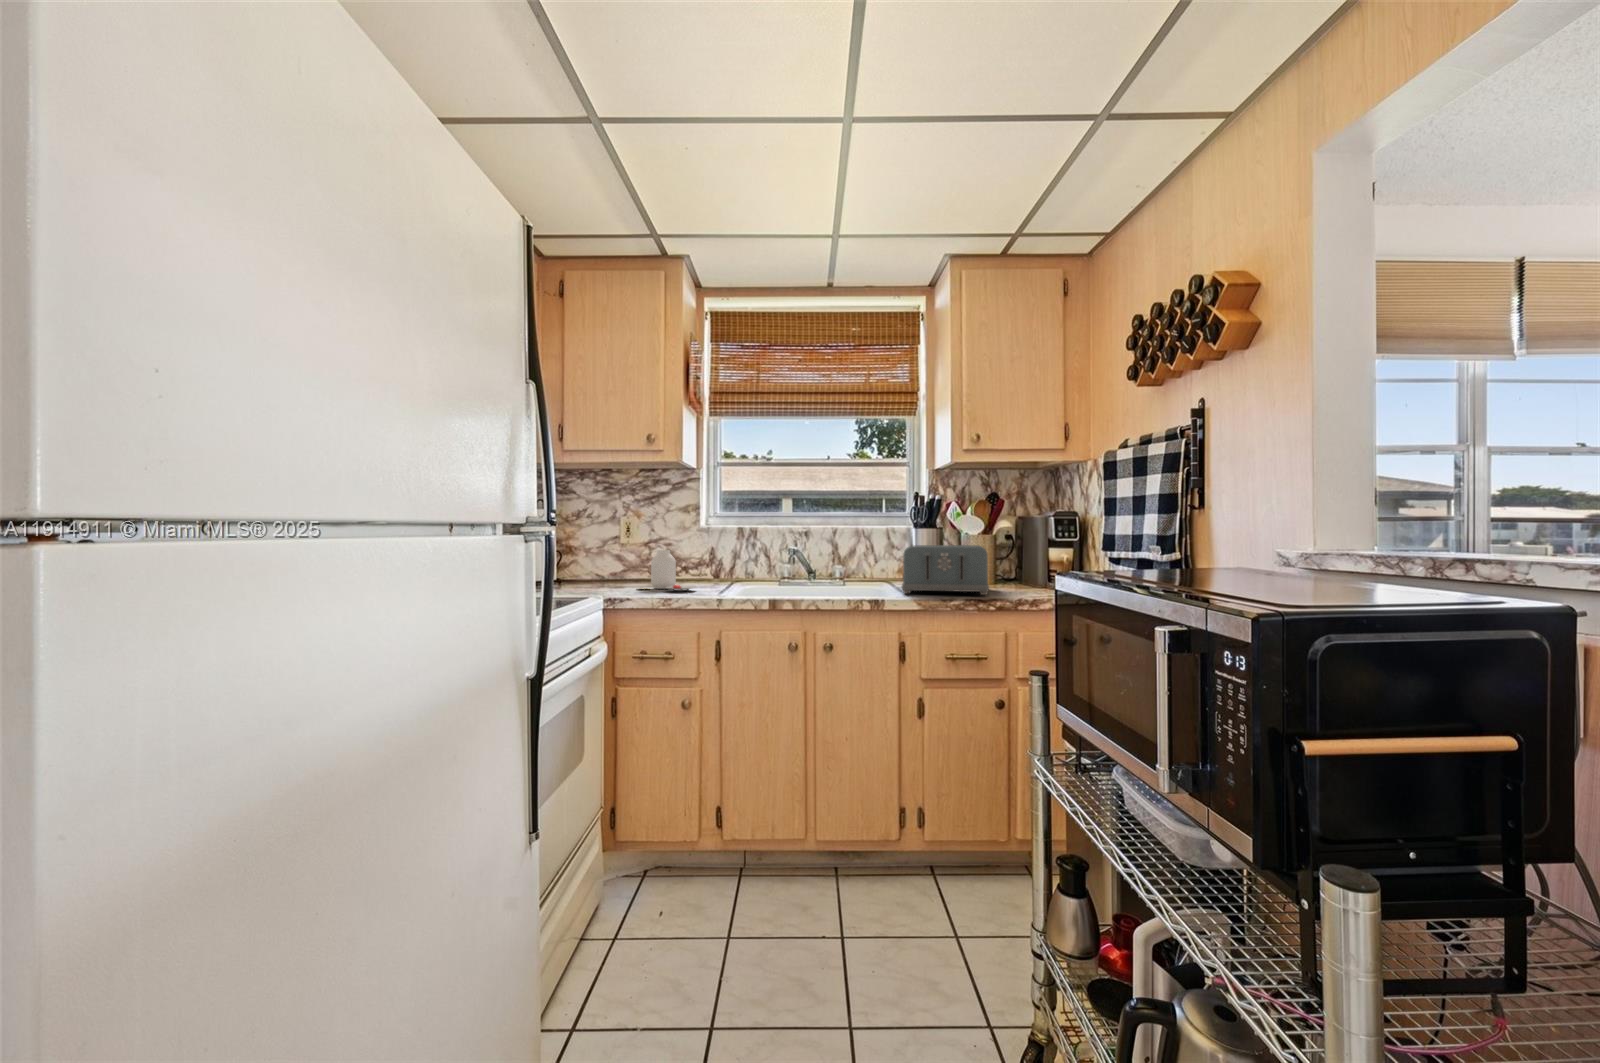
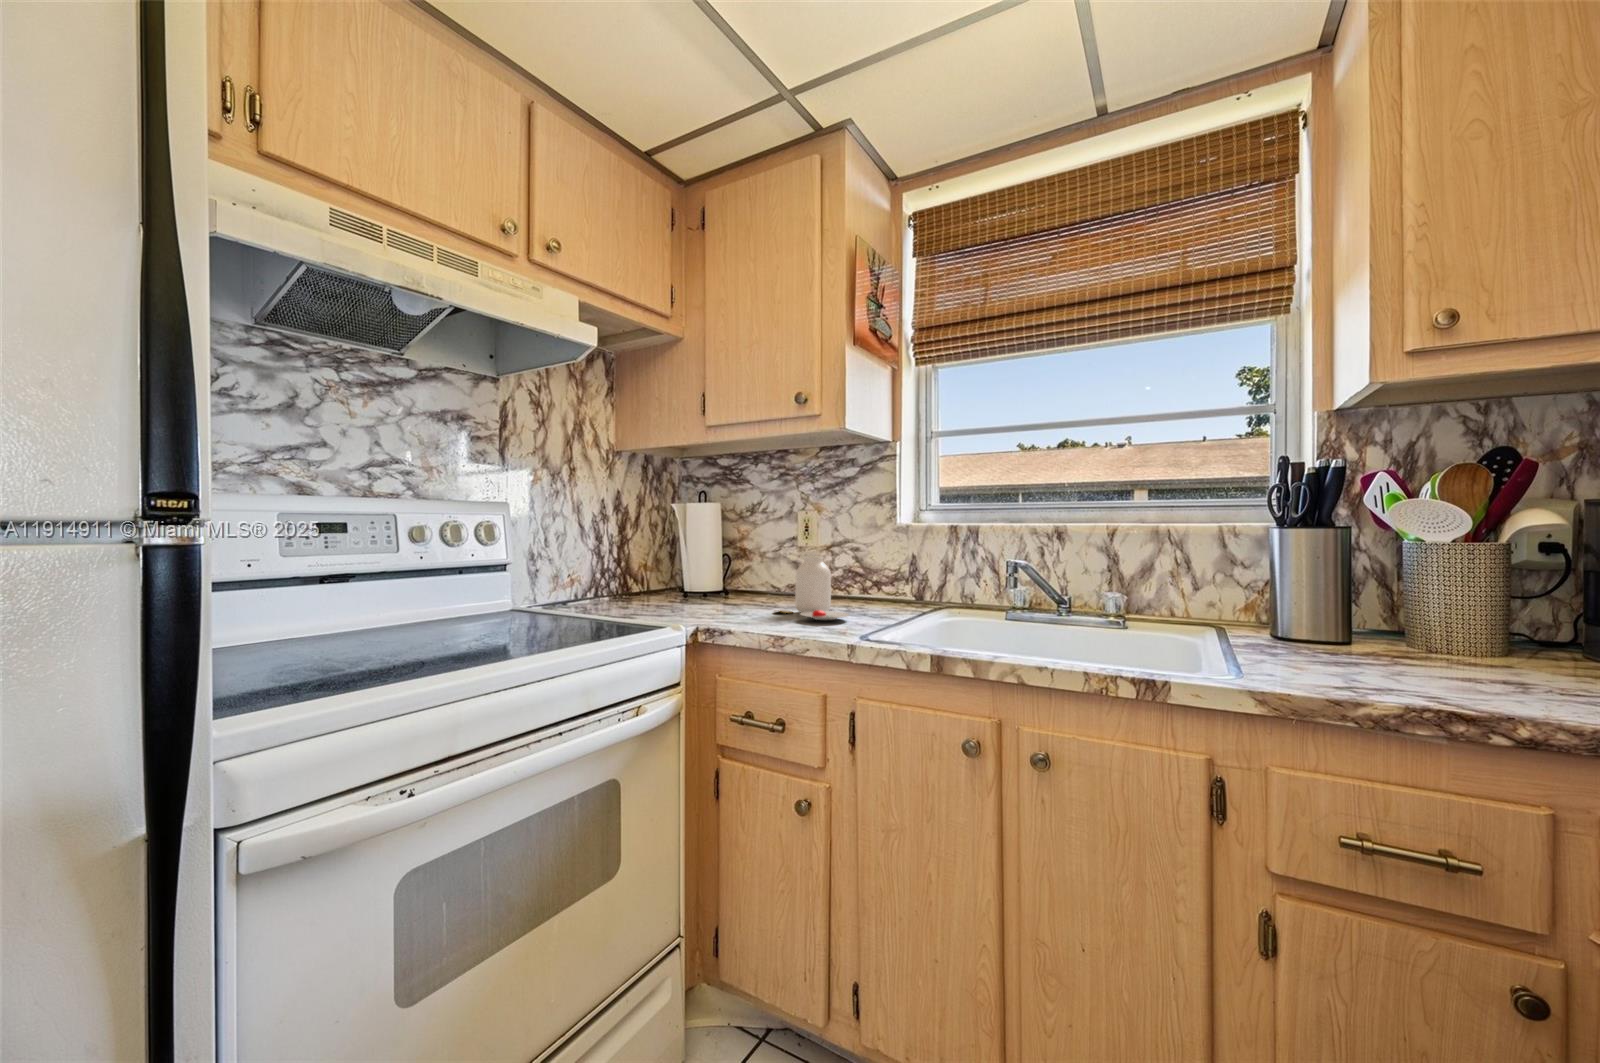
toaster: present [902,545,989,595] -> none [1233,560,1516,700]

